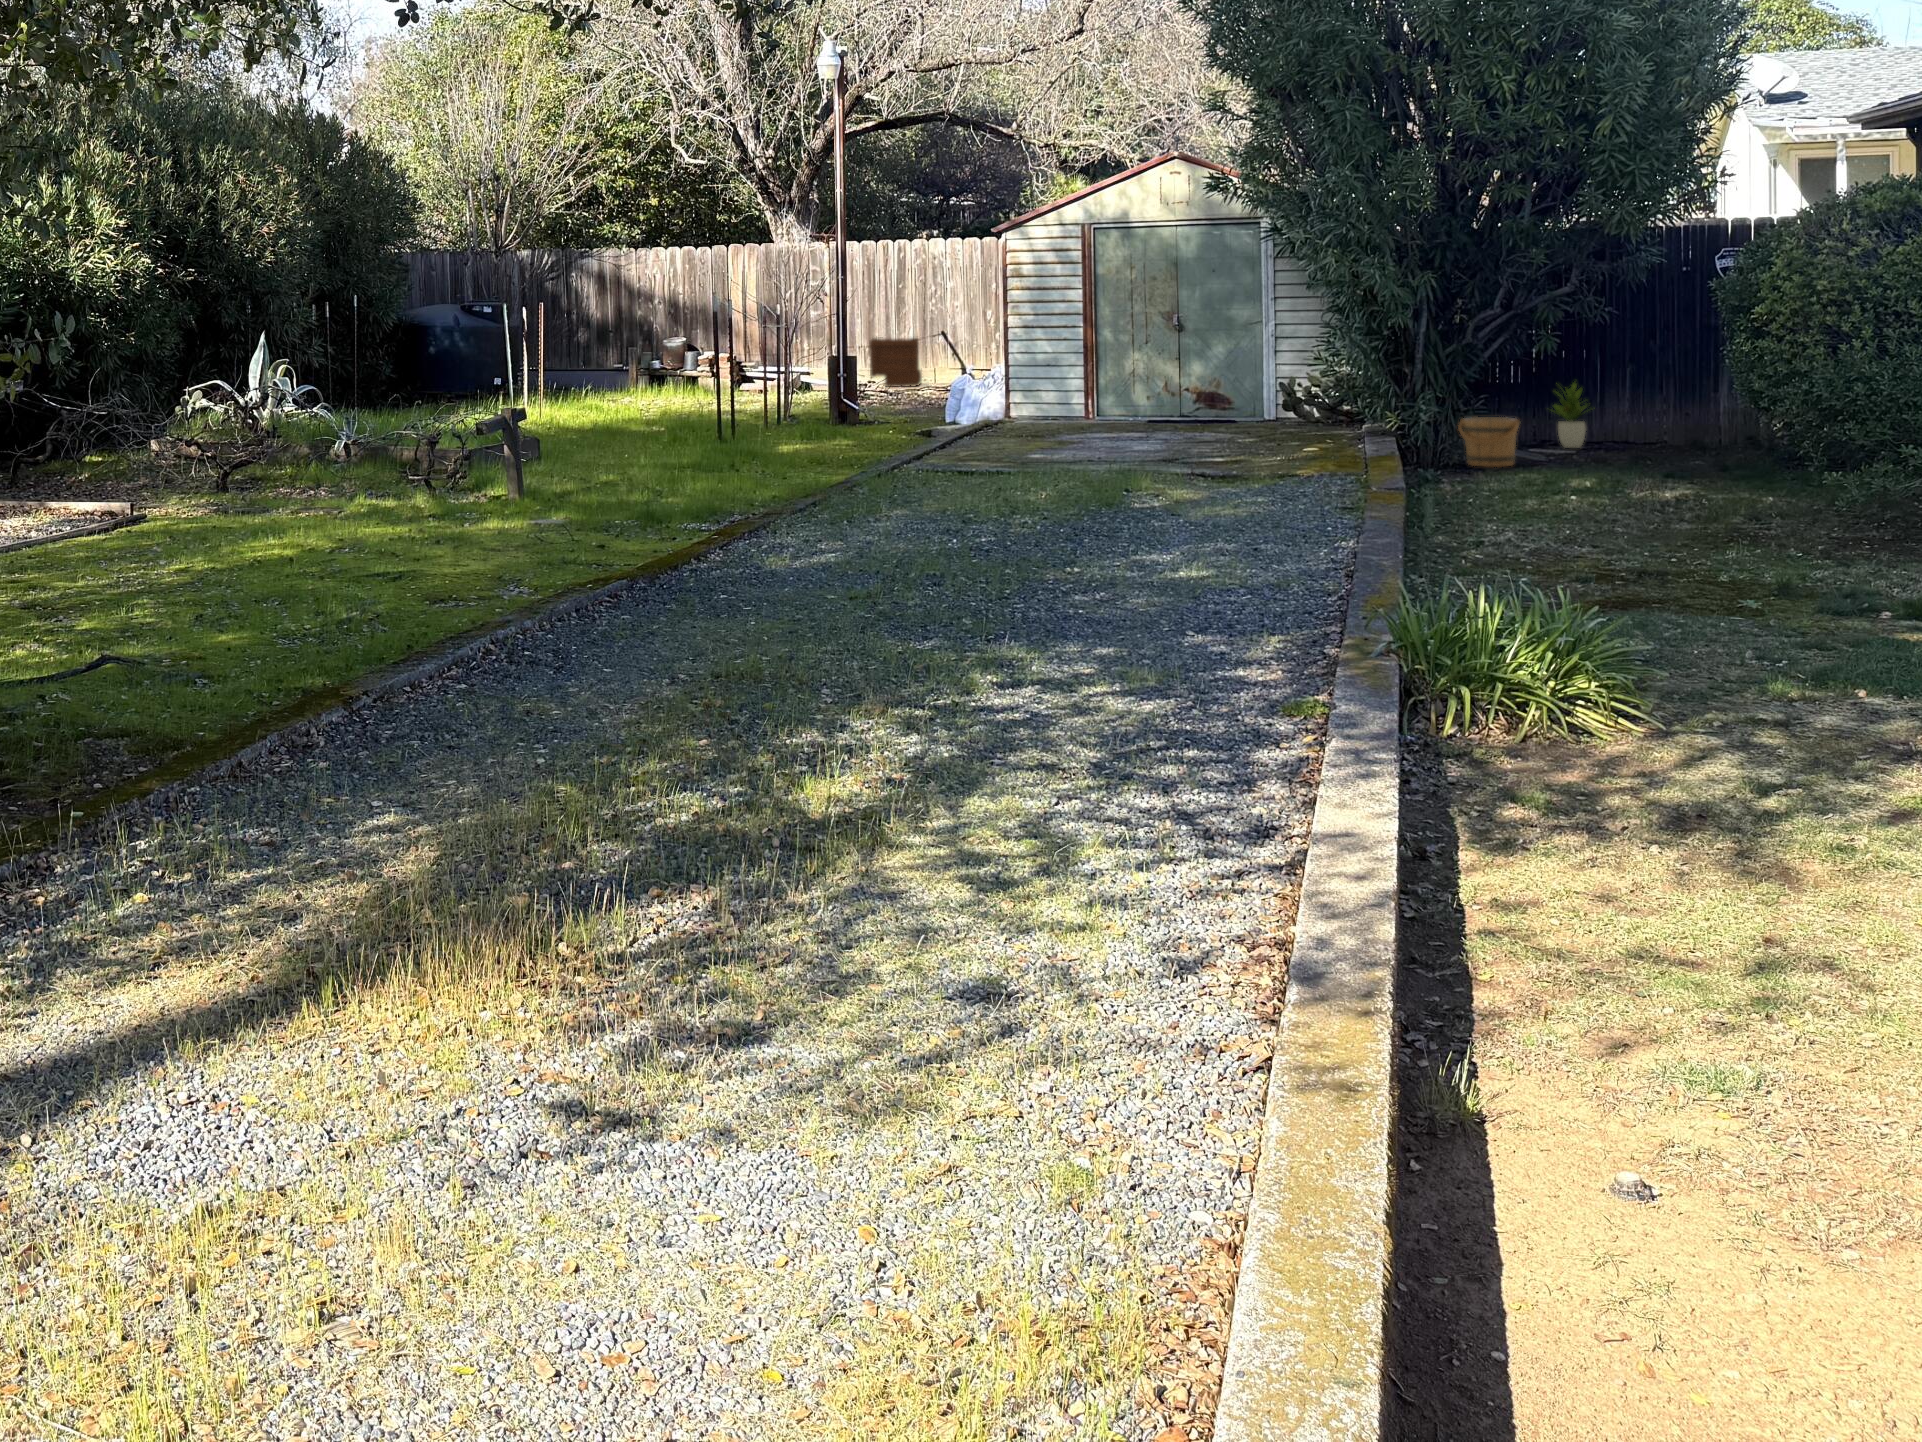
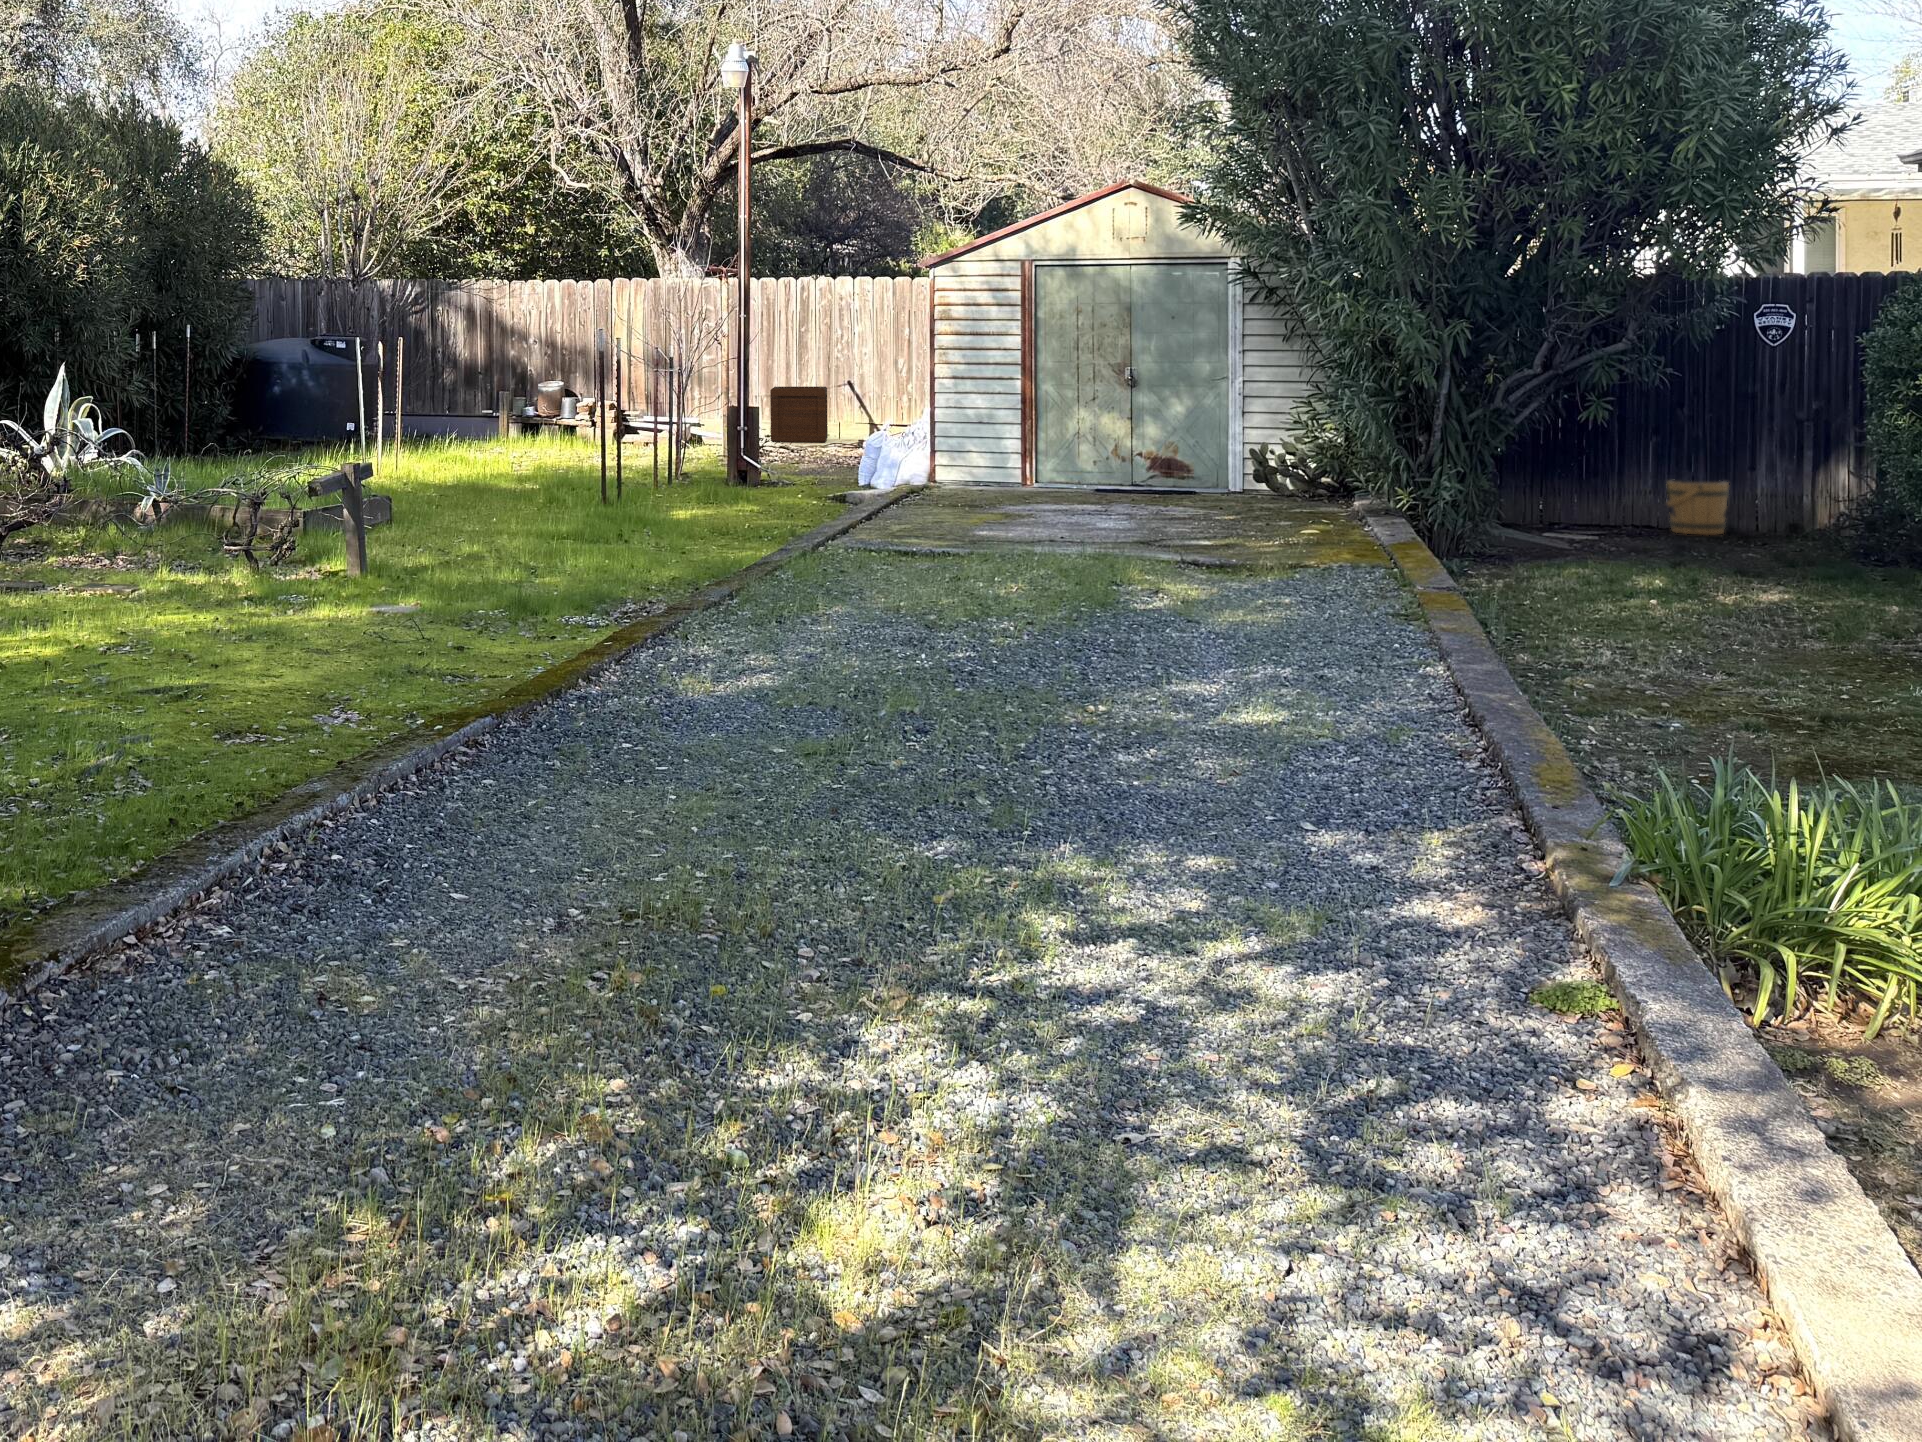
potted plant: present [1554,383,1586,448] -> none [1560,448,1619,529]
bucket: present [1458,417,1521,467] -> present [1667,481,1729,535]

